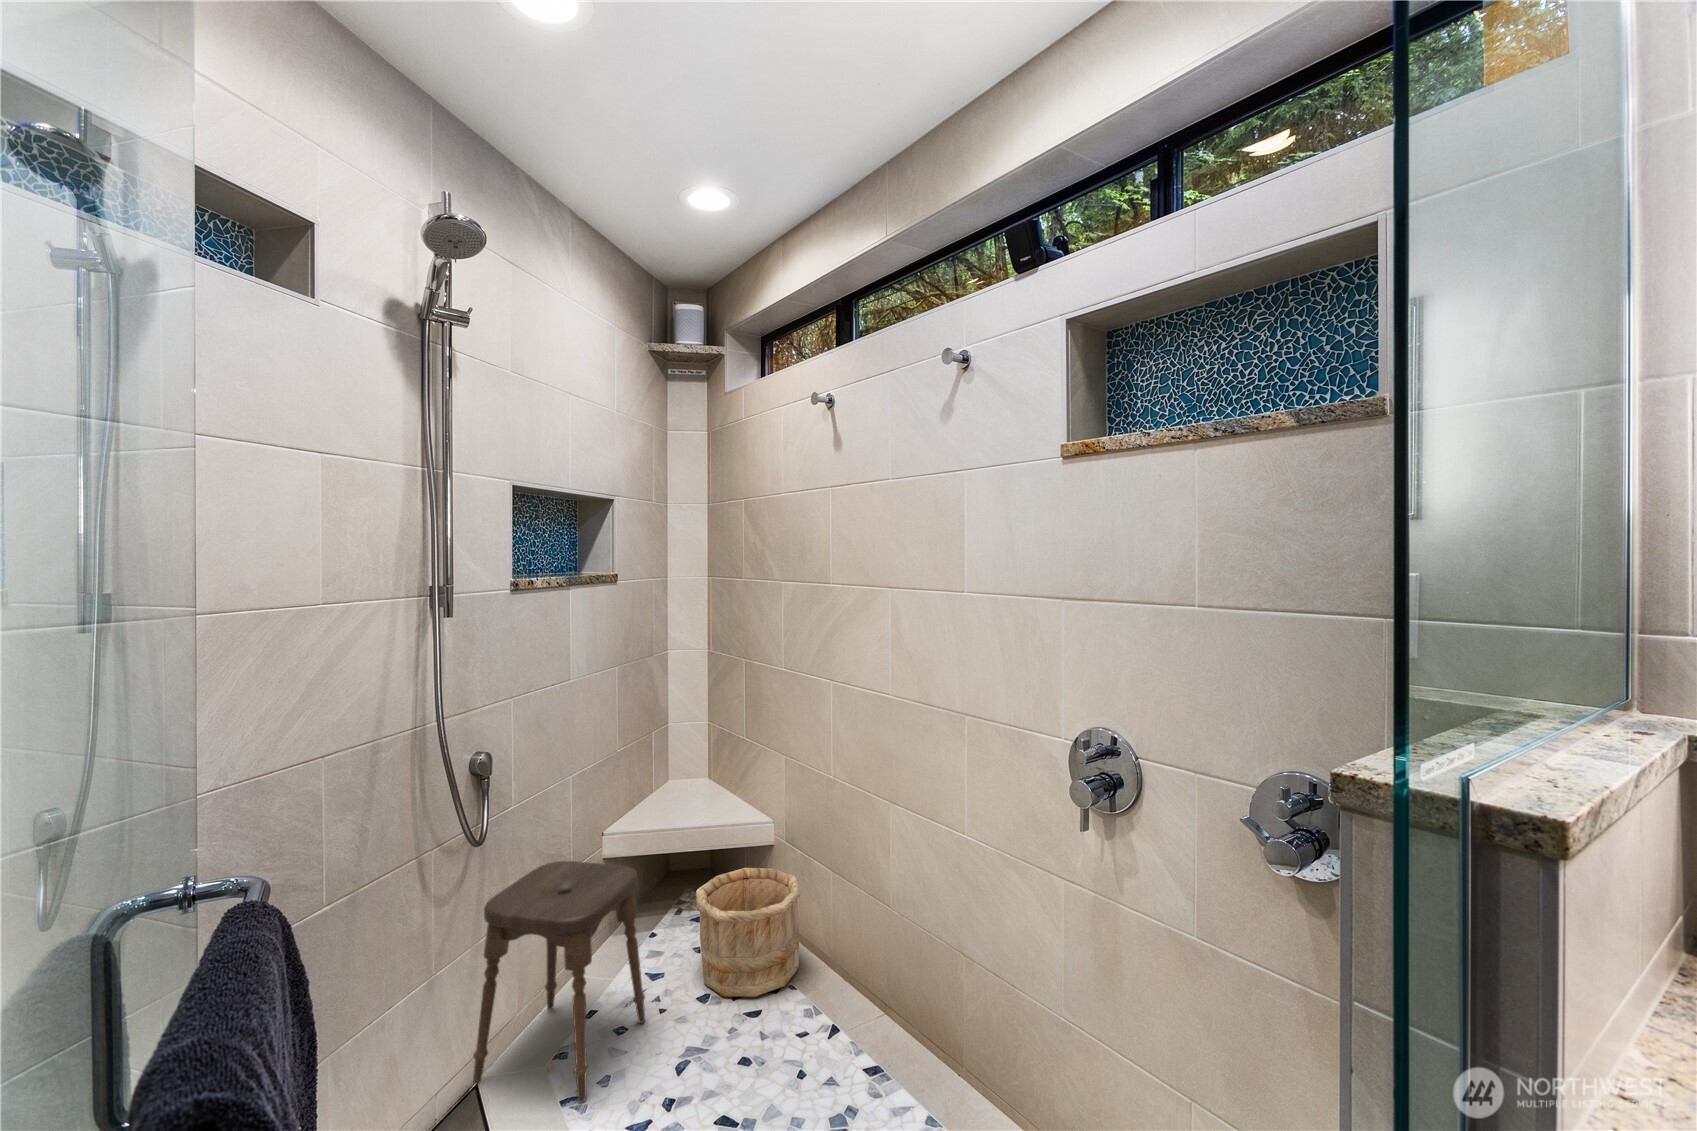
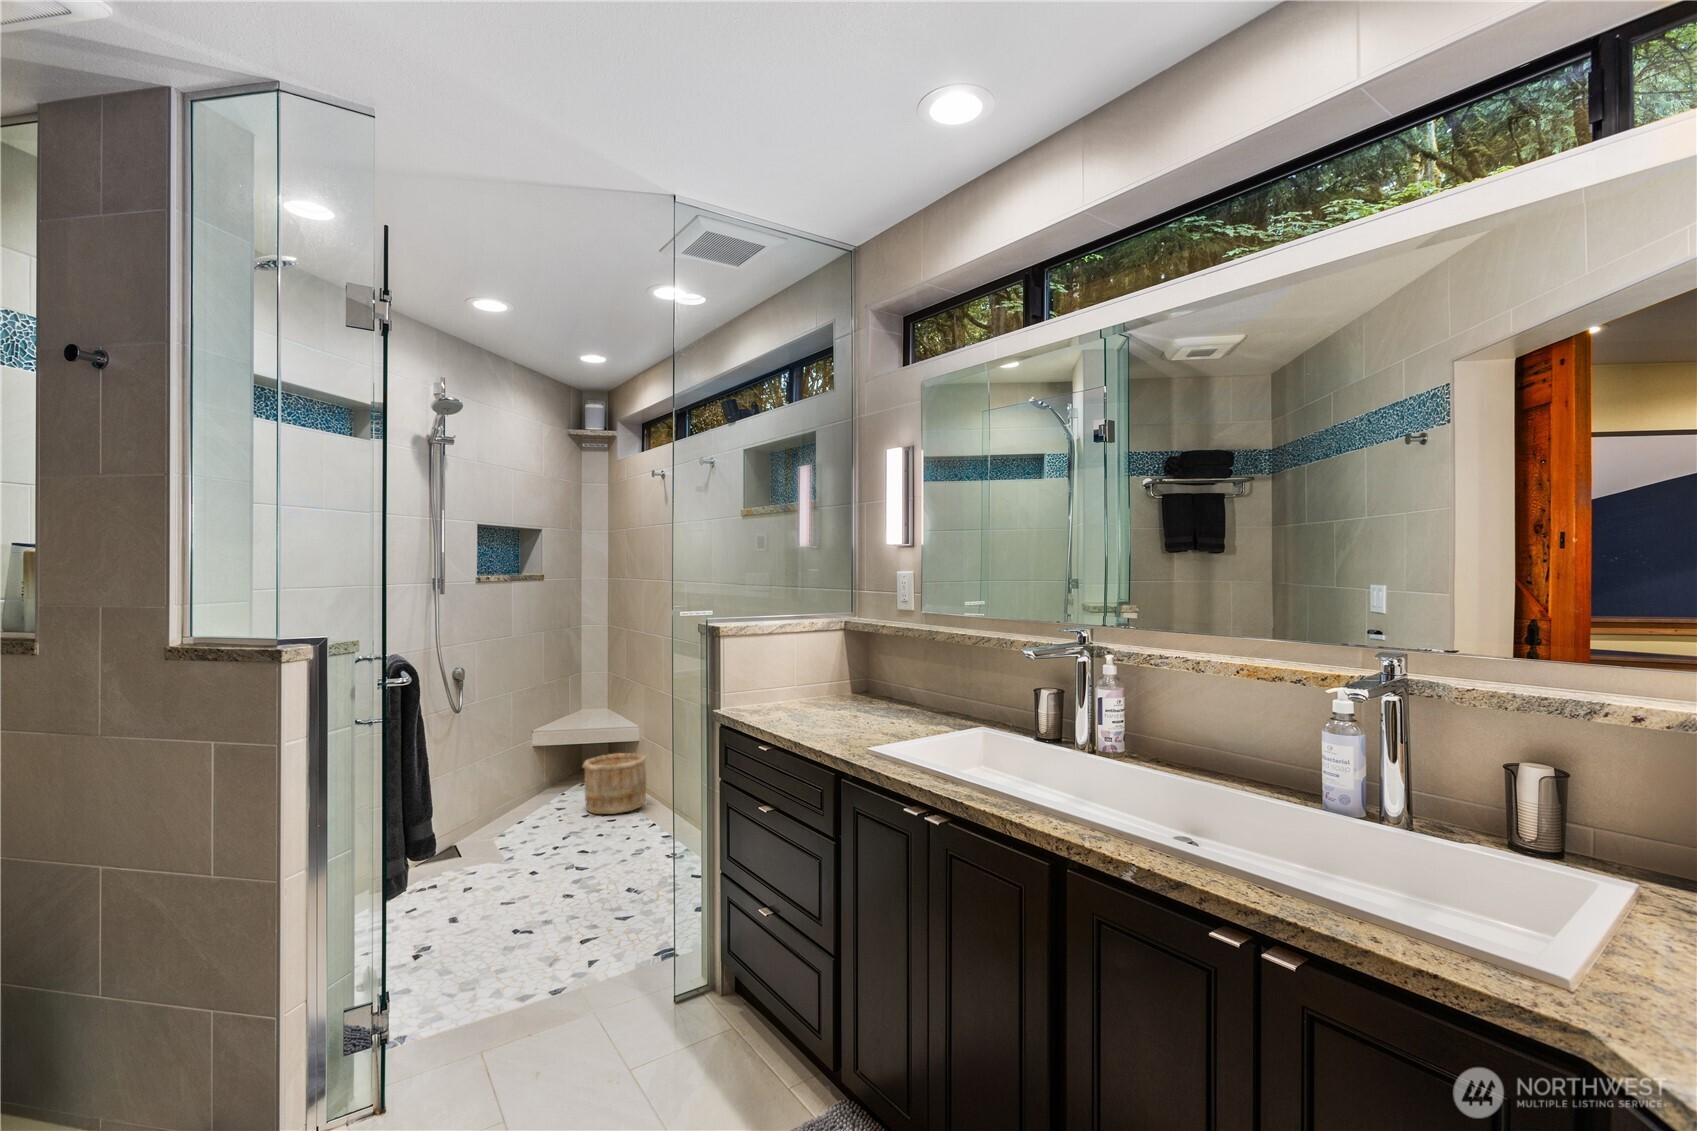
stool: present [473,861,645,1103] -> none [454,734,548,840]

